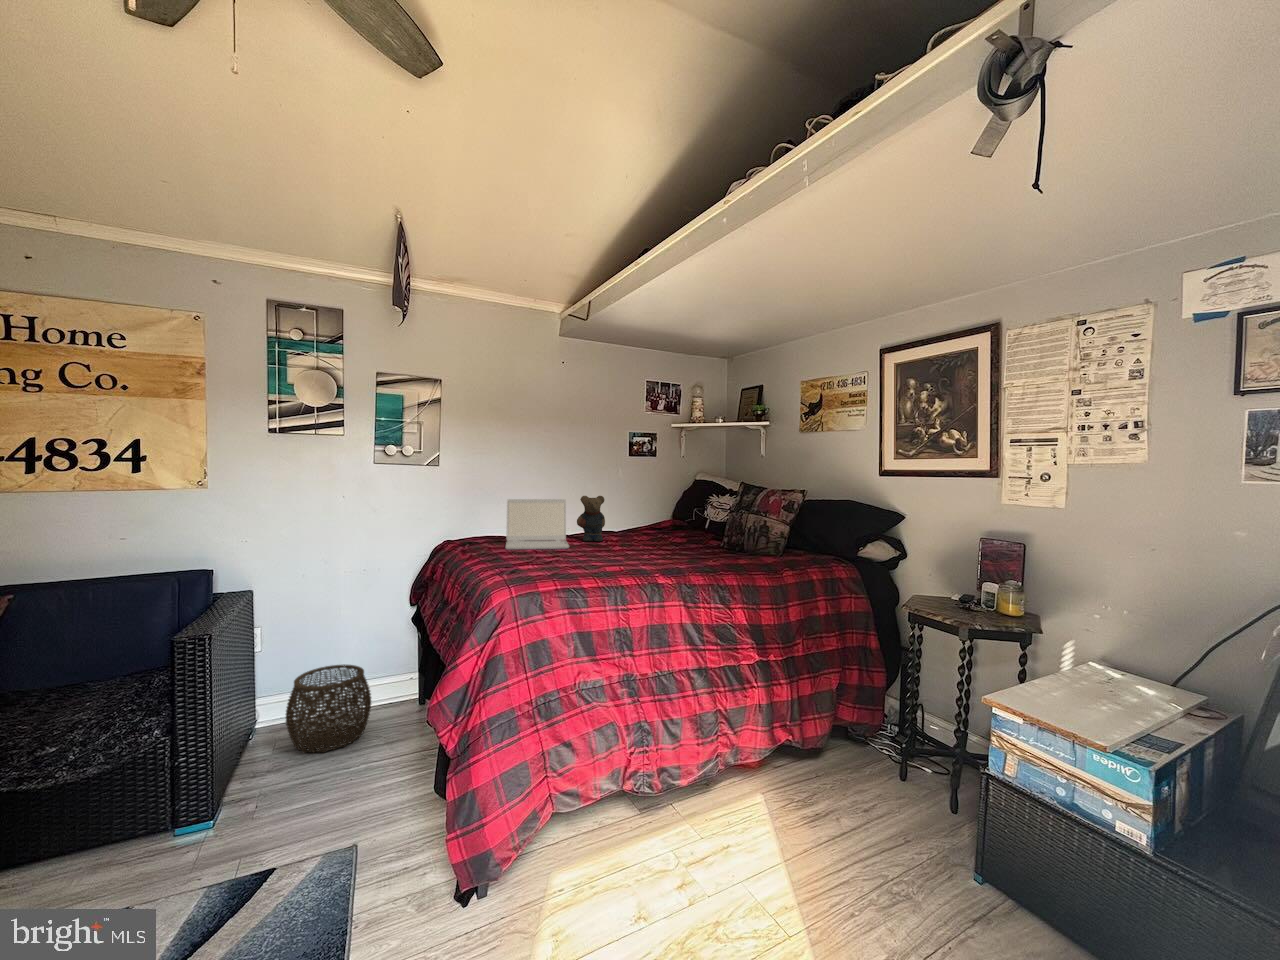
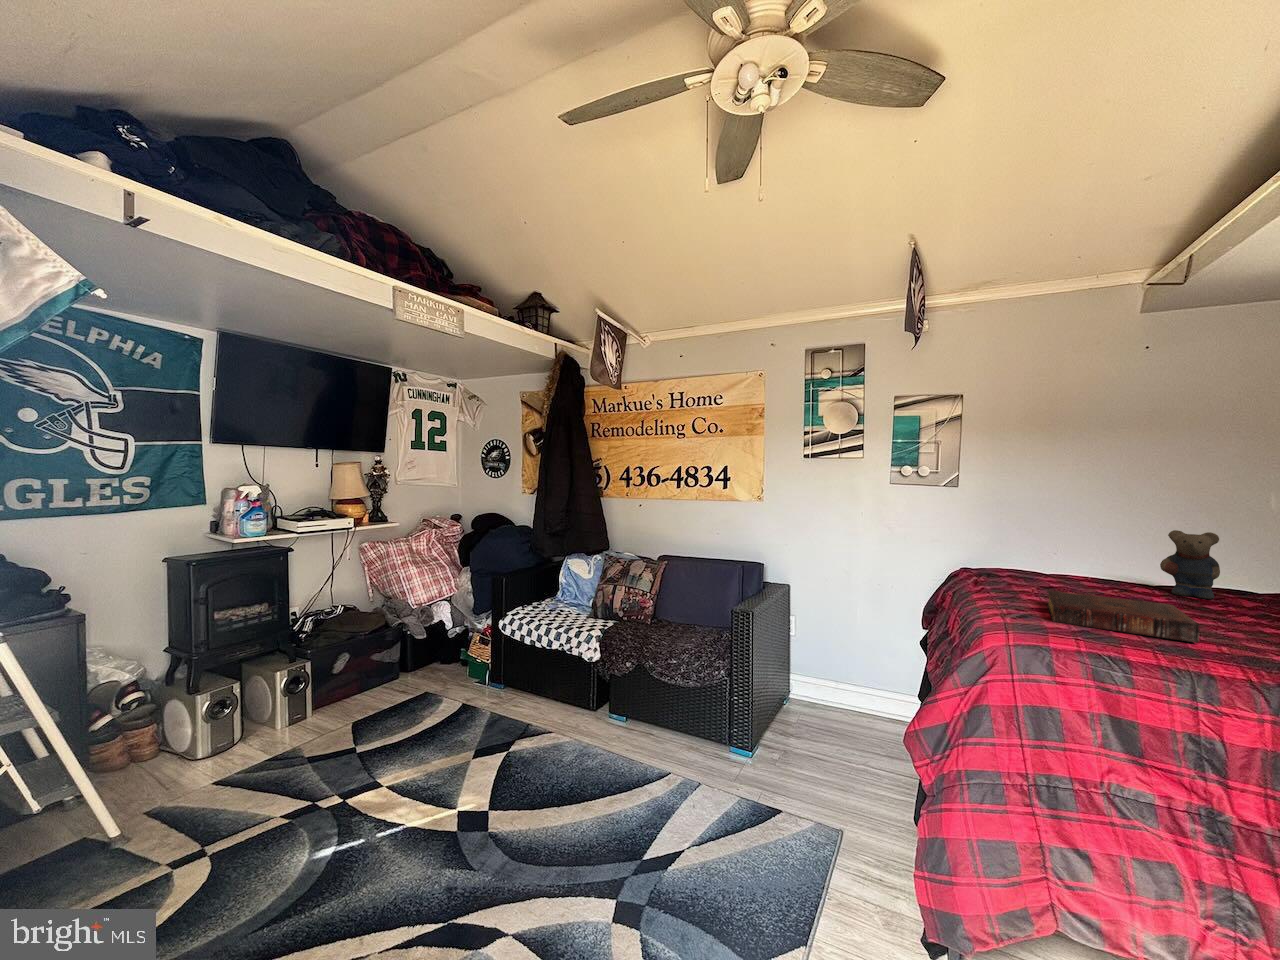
laptop: present [506,499,569,549] -> none [1031,527,1138,600]
book: none [523,547,610,573] -> present [1047,590,1199,643]
woven basket: present [286,665,371,753] -> none [808,658,879,736]

